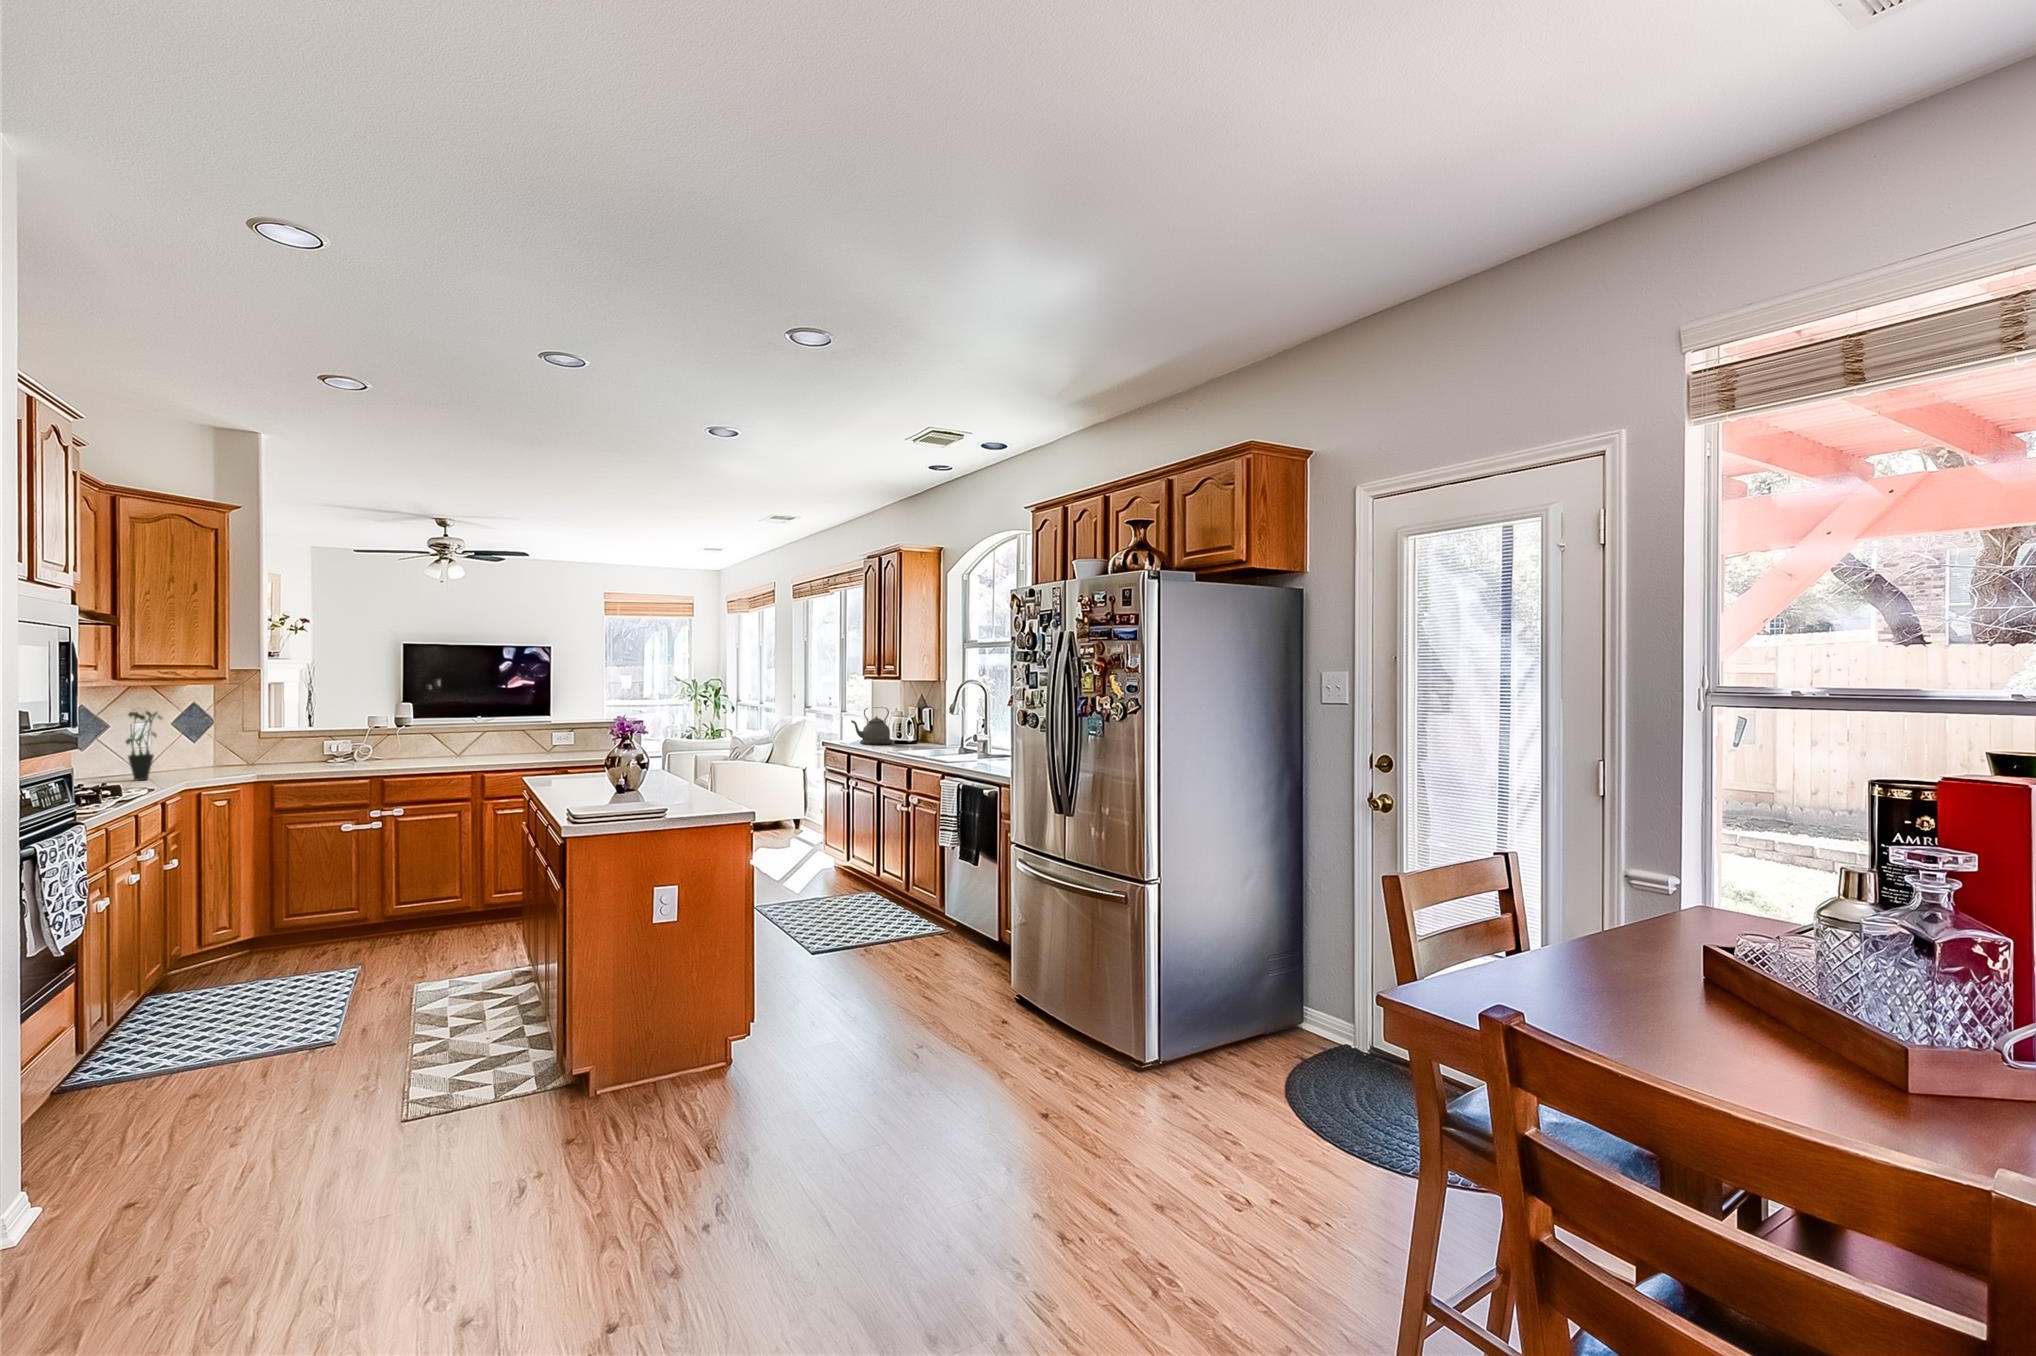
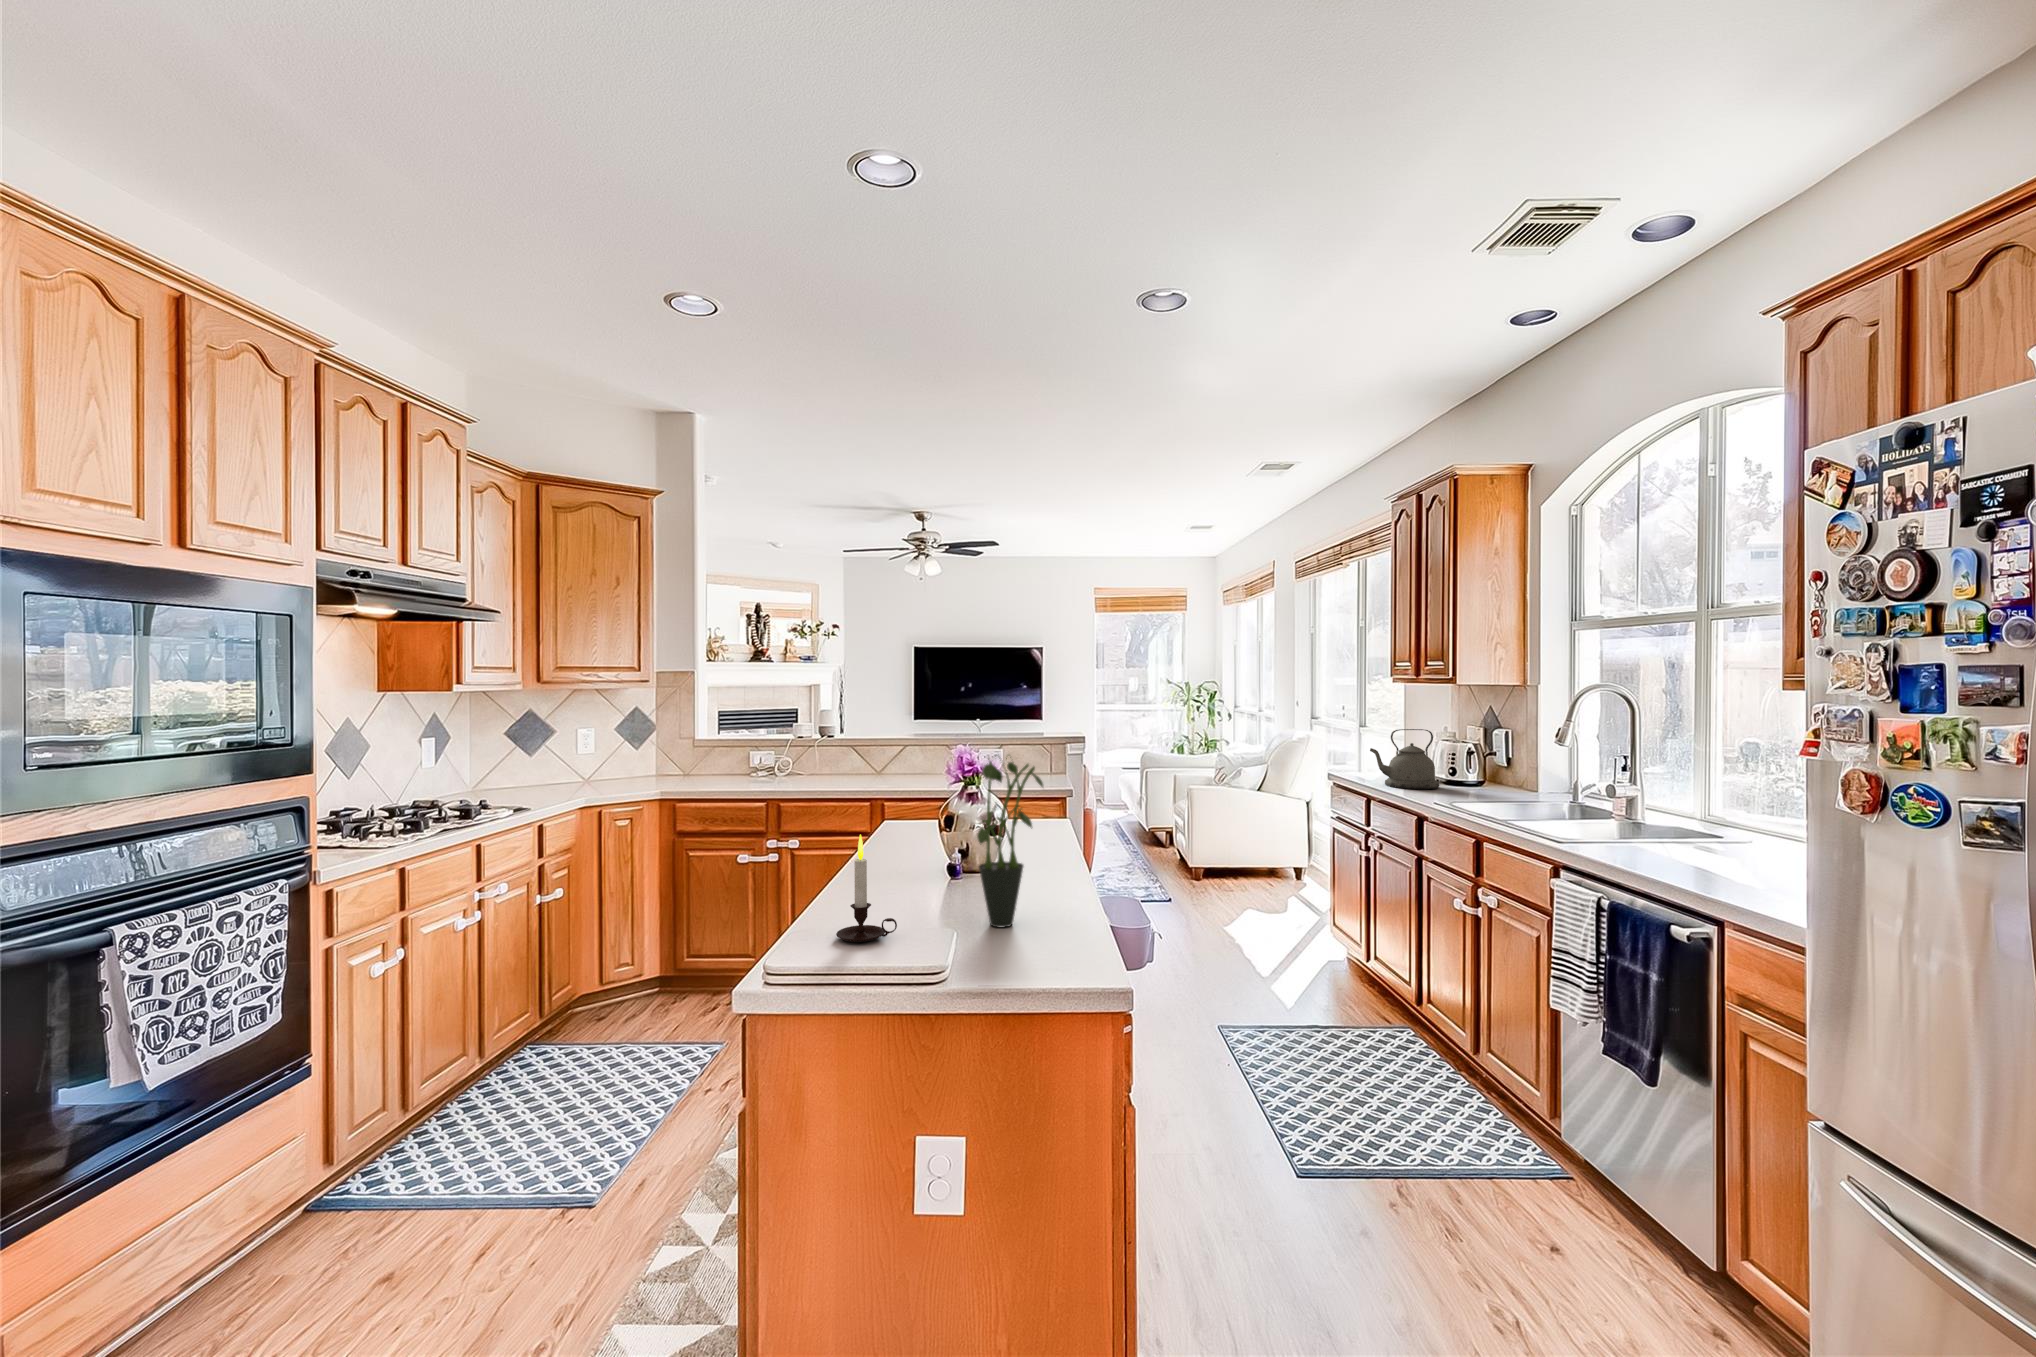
potted plant: present [126,709,162,780] -> present [977,758,1043,927]
candle: none [595,753,629,807] -> present [836,834,897,942]

